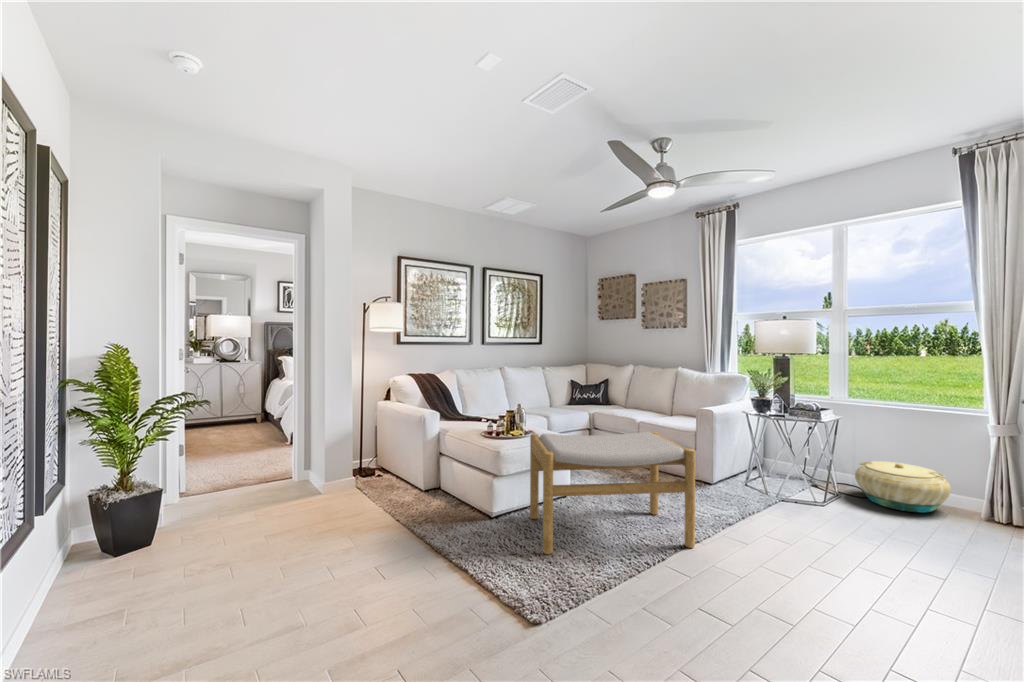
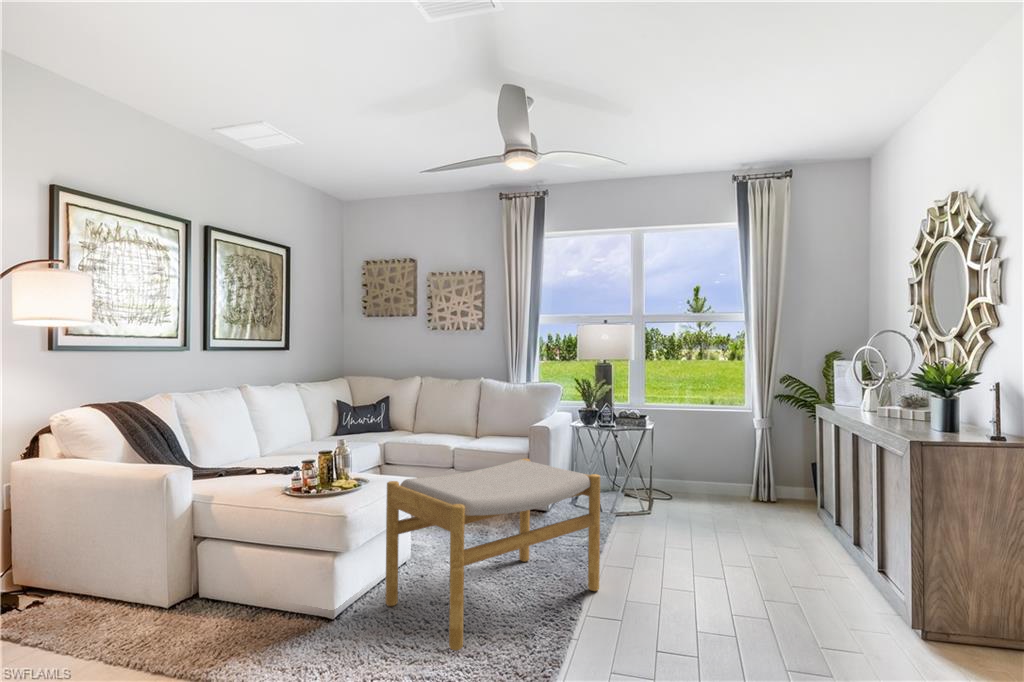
basket: present [855,461,951,513] -> none [666,462,739,507]

